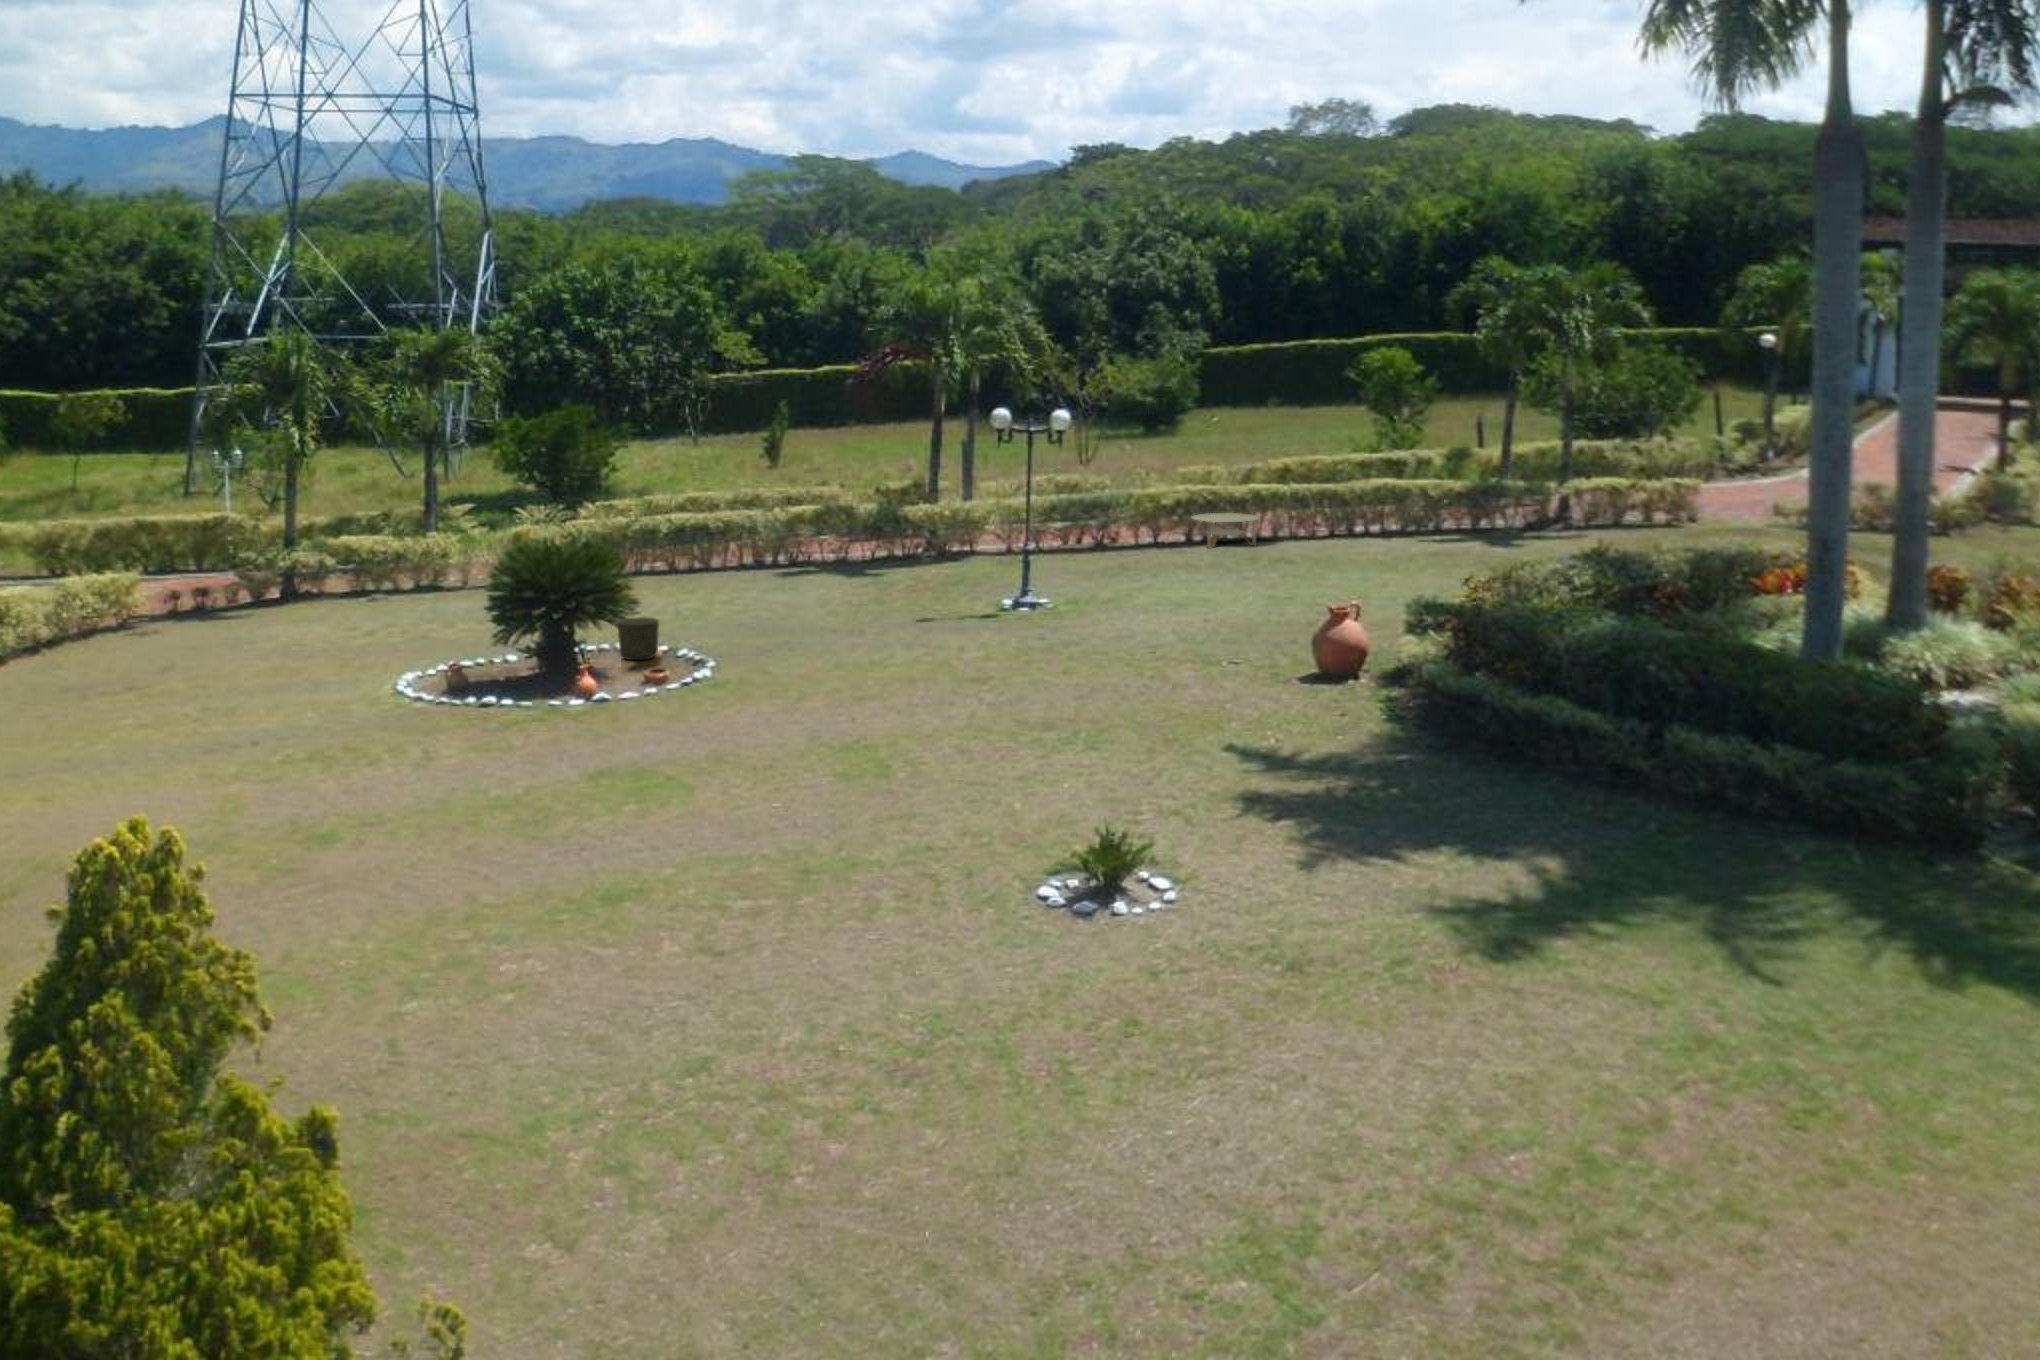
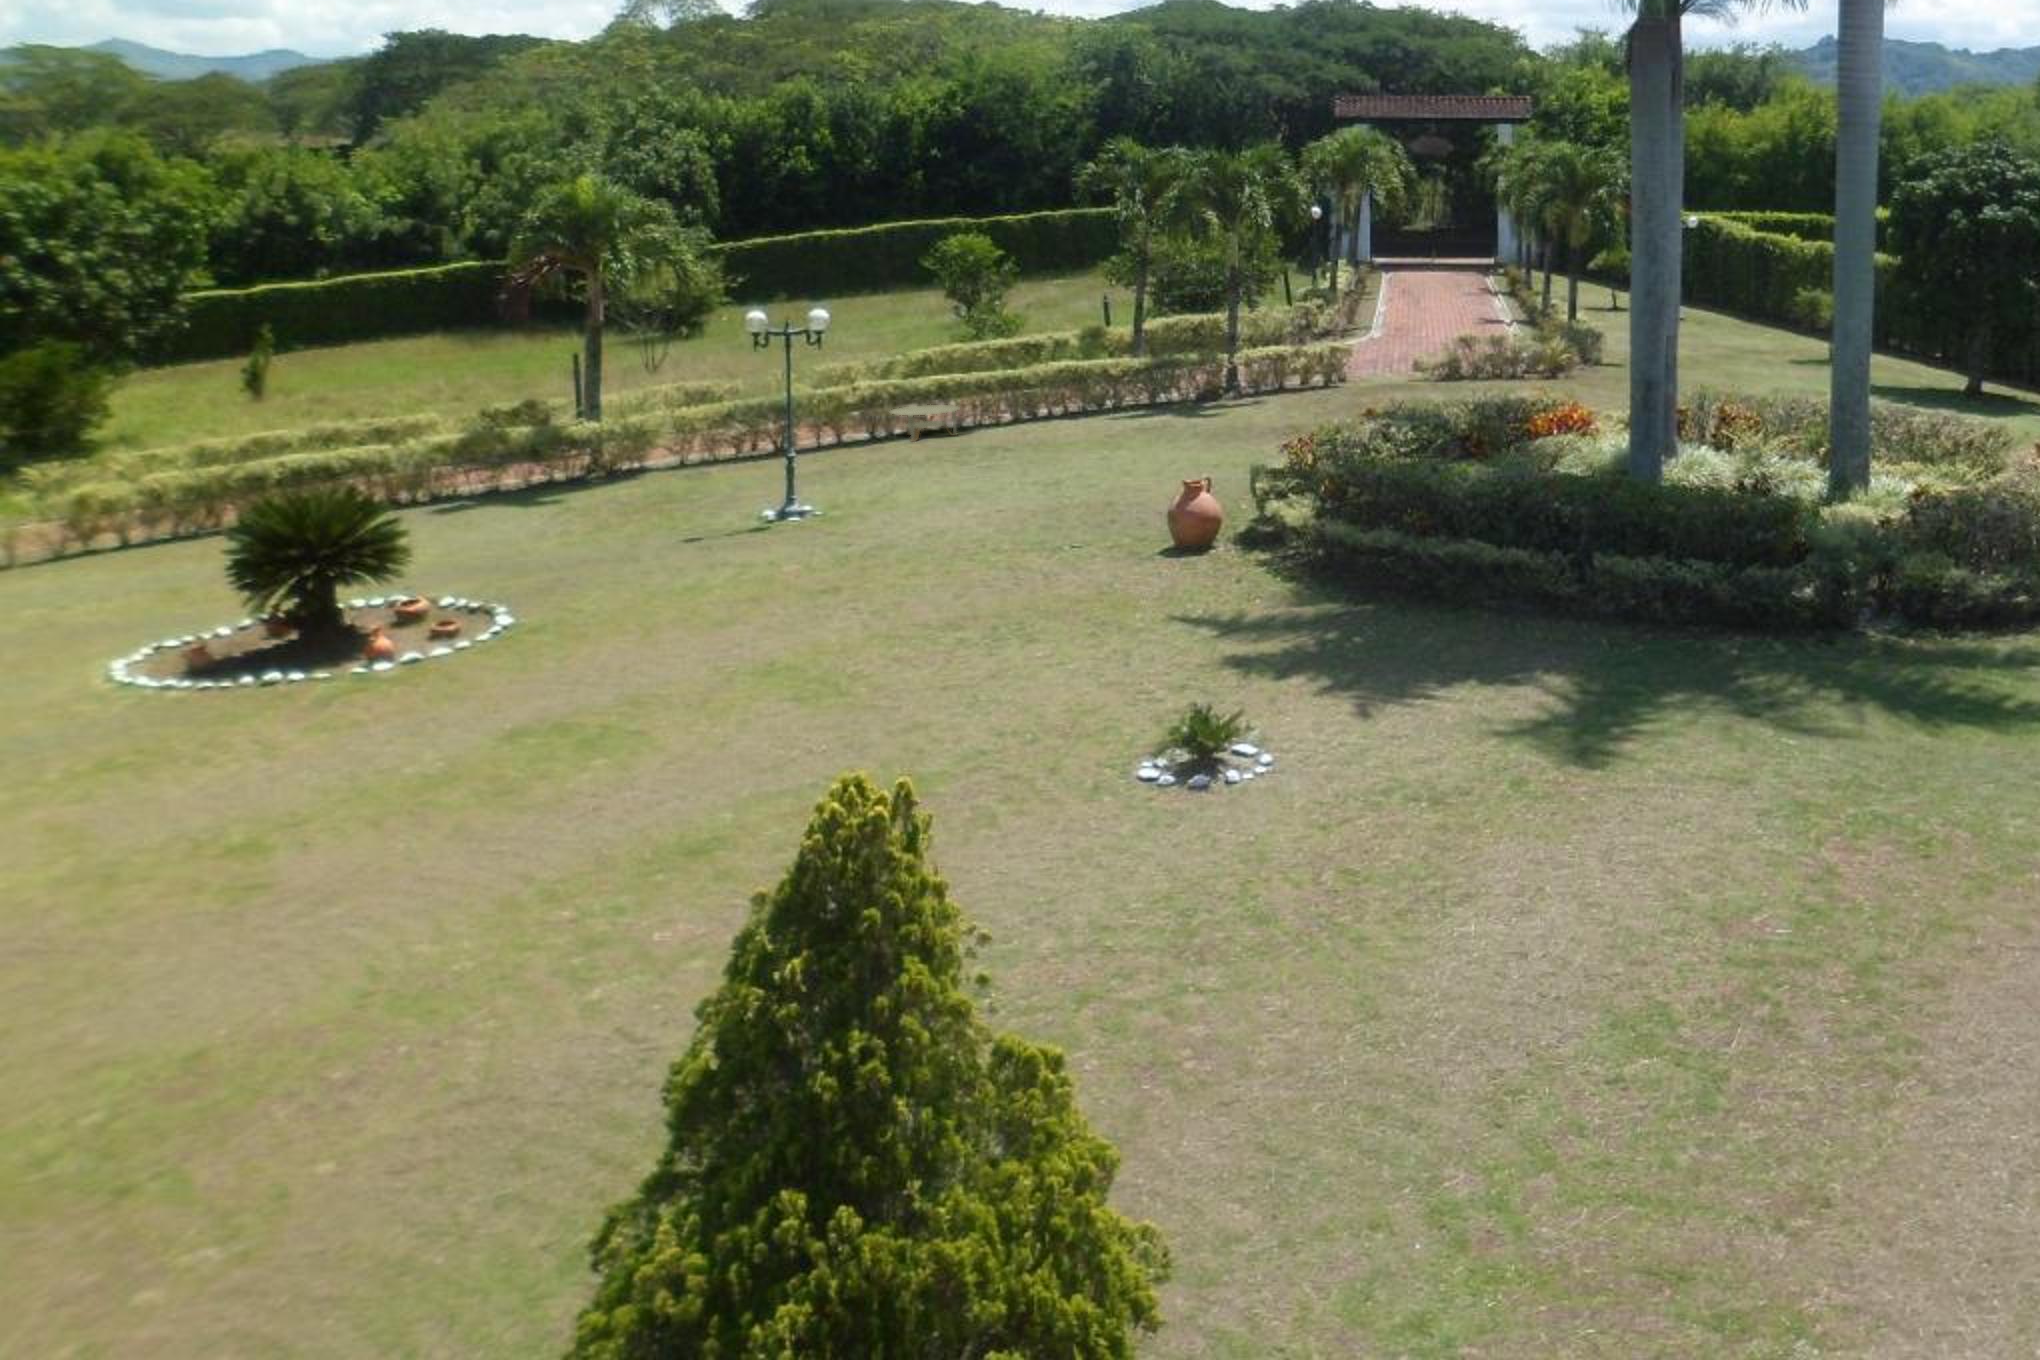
planter: present [618,617,659,660] -> none [337,575,395,627]

